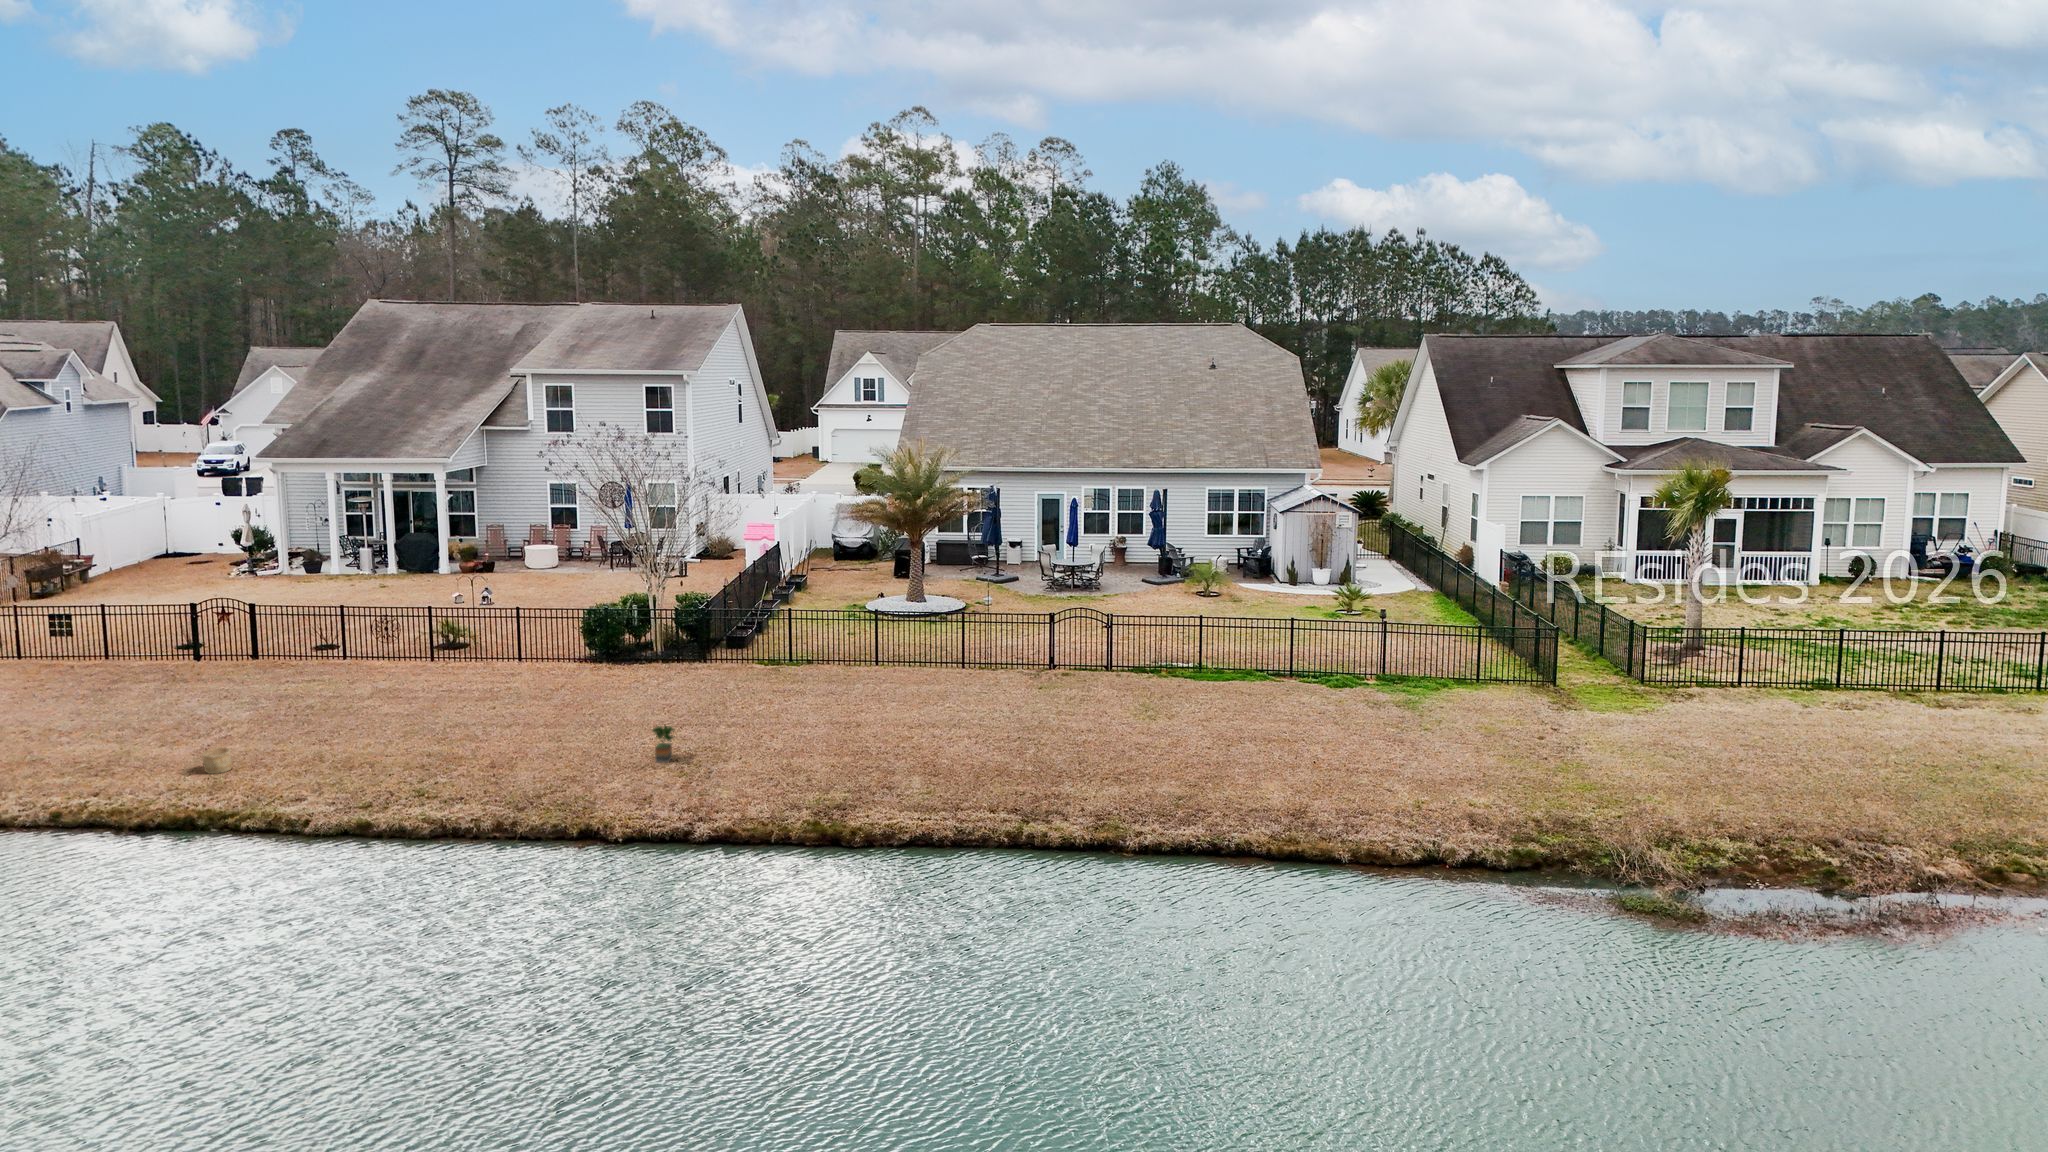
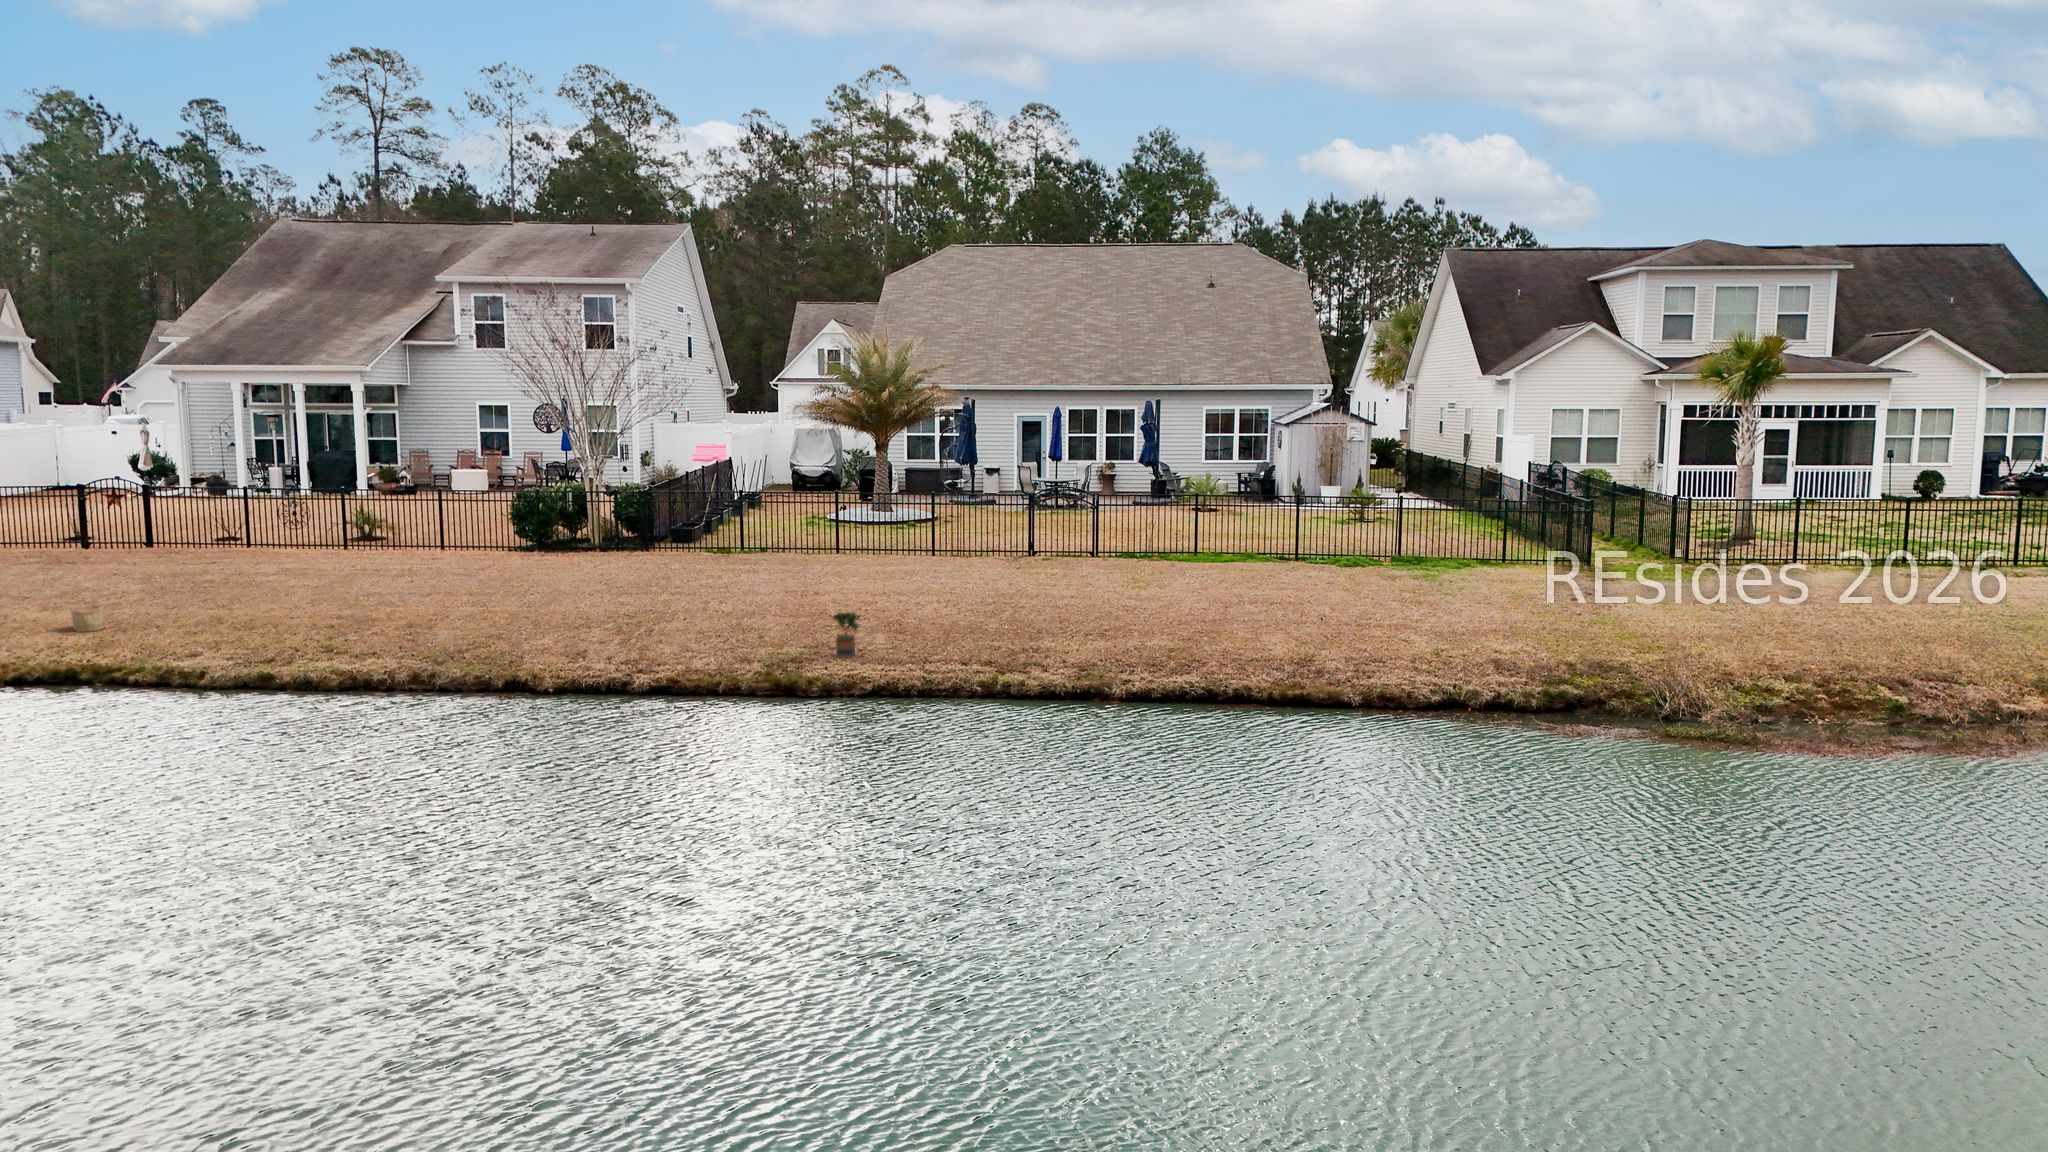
potted tree: present [653,726,675,763] -> present [832,613,860,658]

